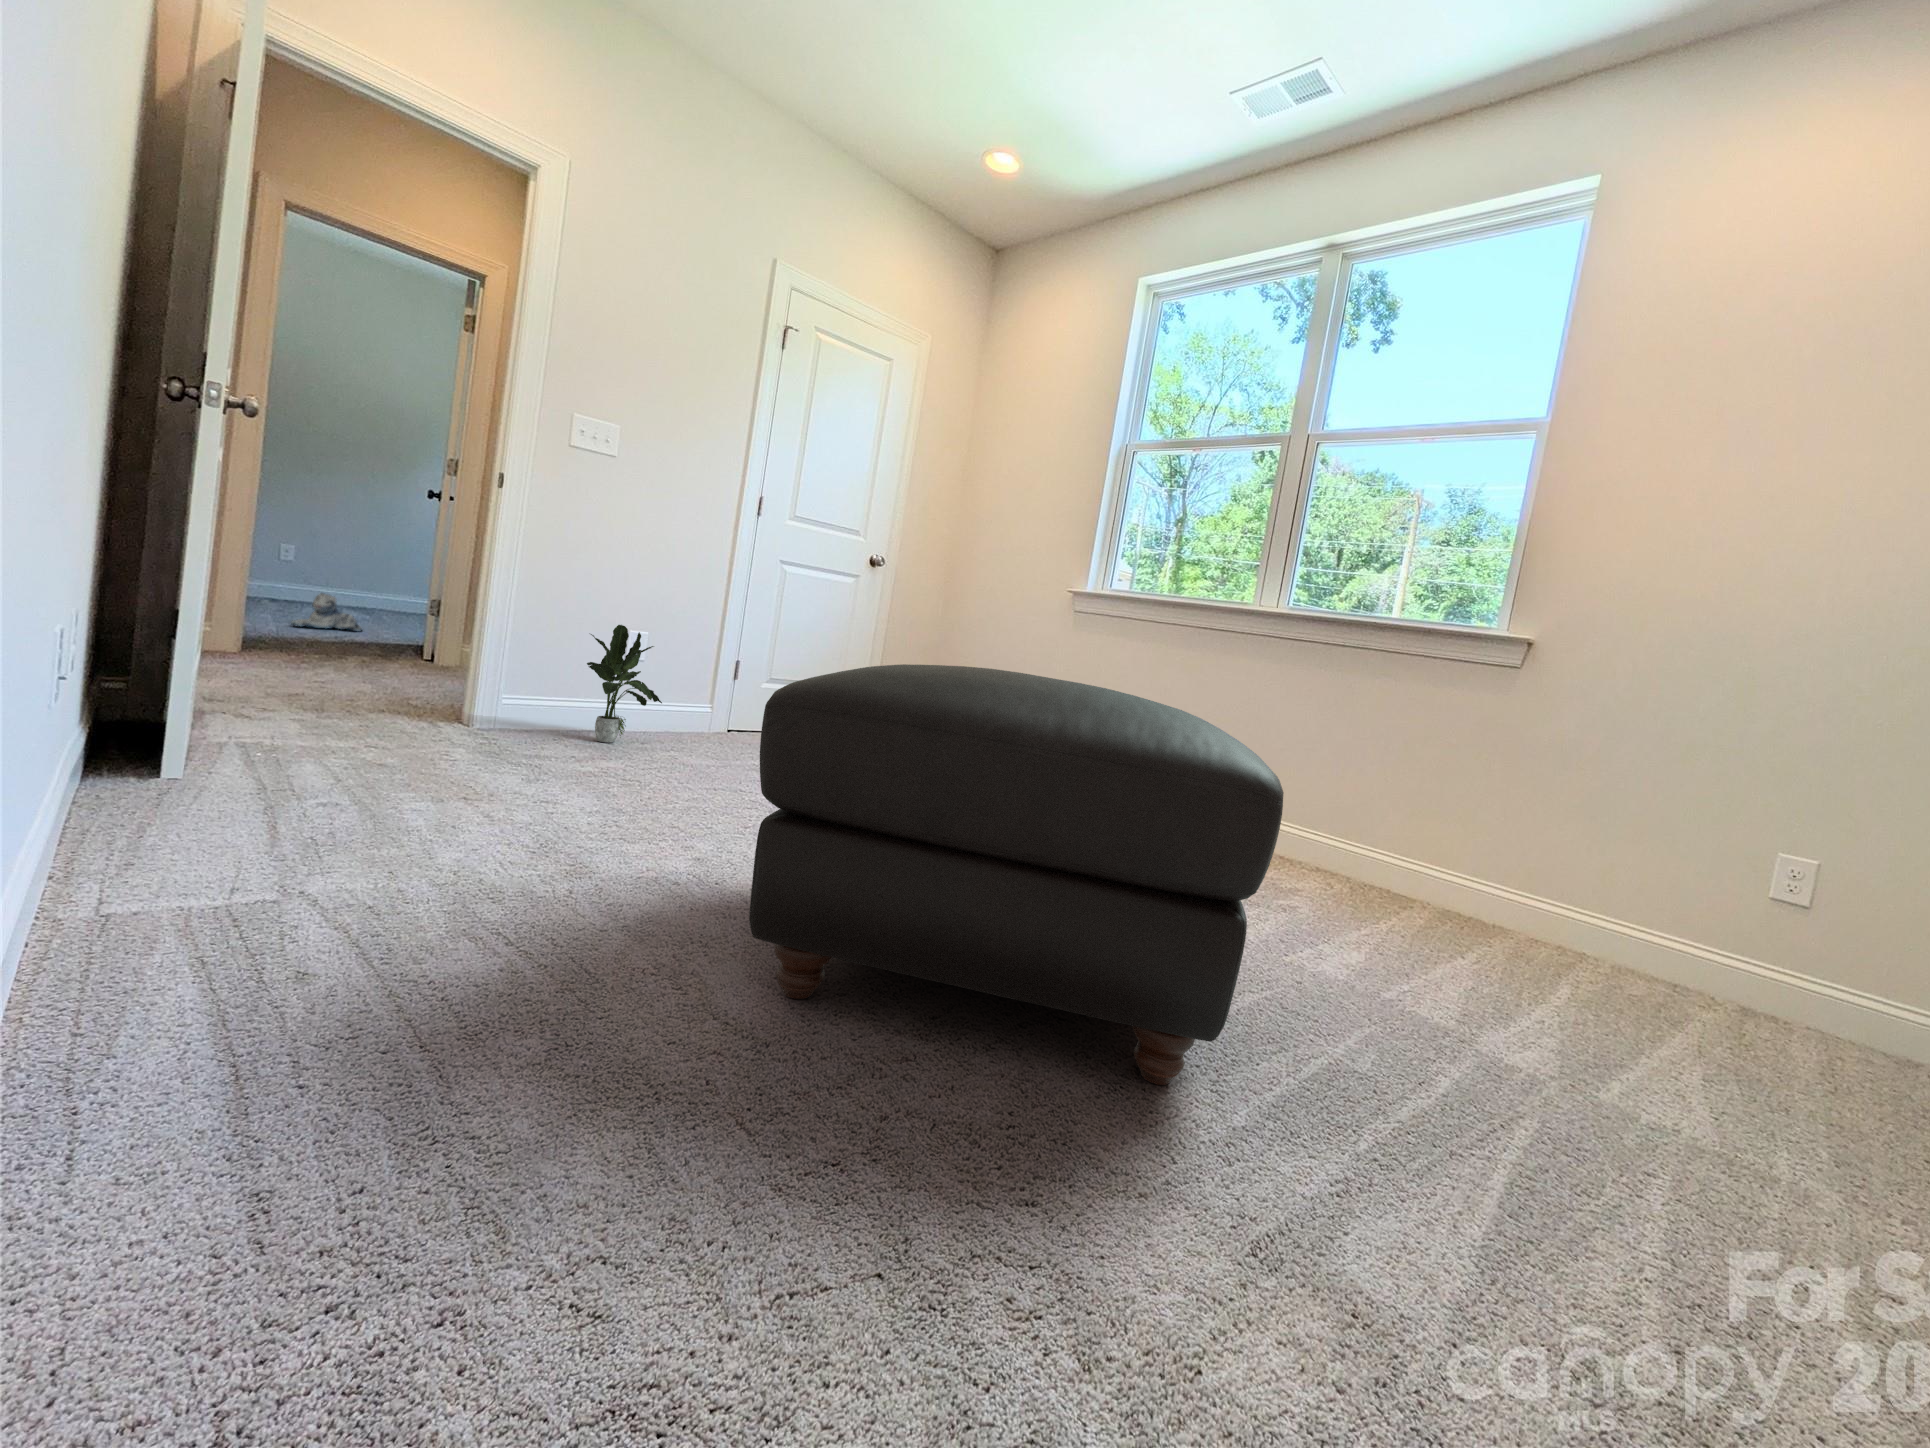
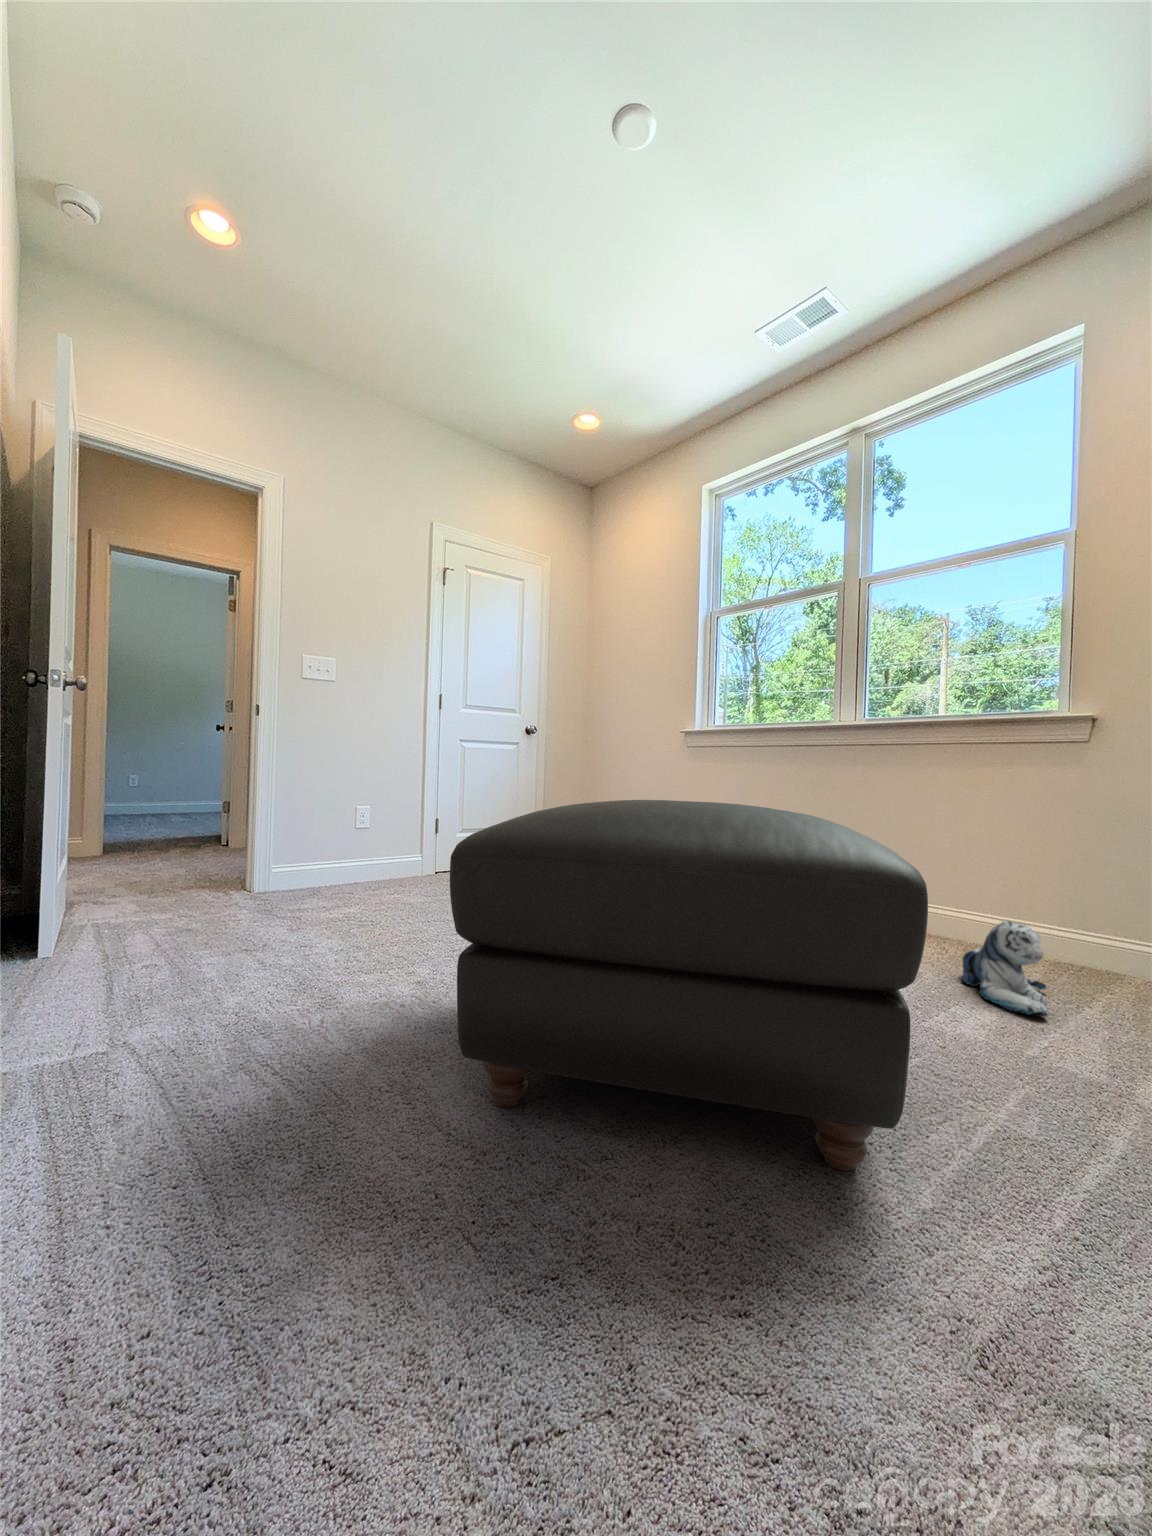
plush toy: present [291,593,362,632] -> present [961,921,1048,1015]
potted plant: present [587,625,662,743] -> none [325,799,384,892]

